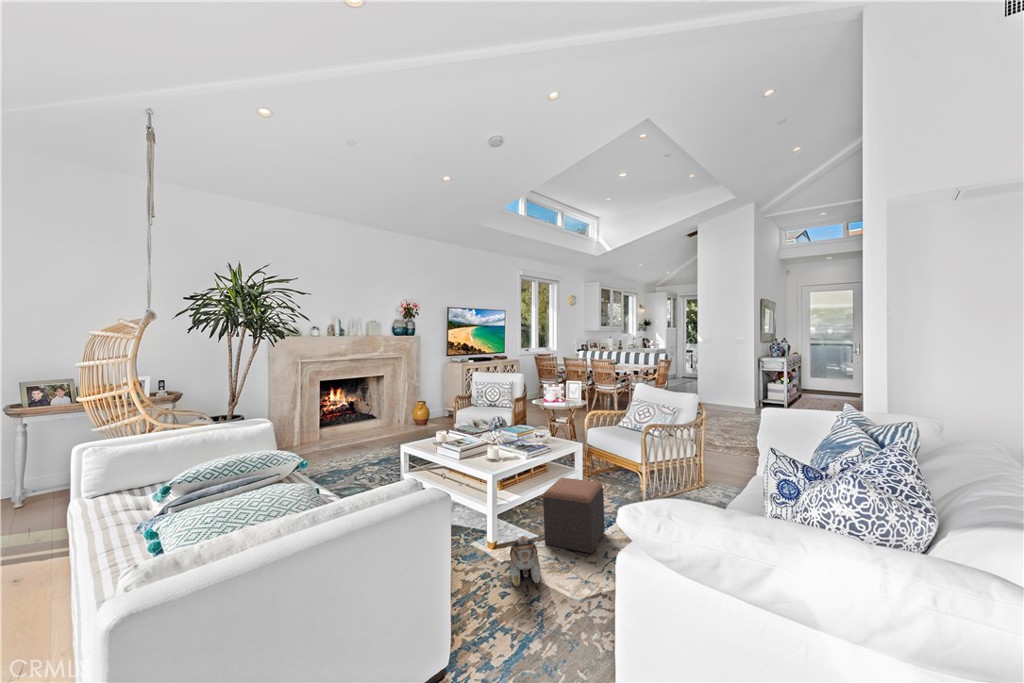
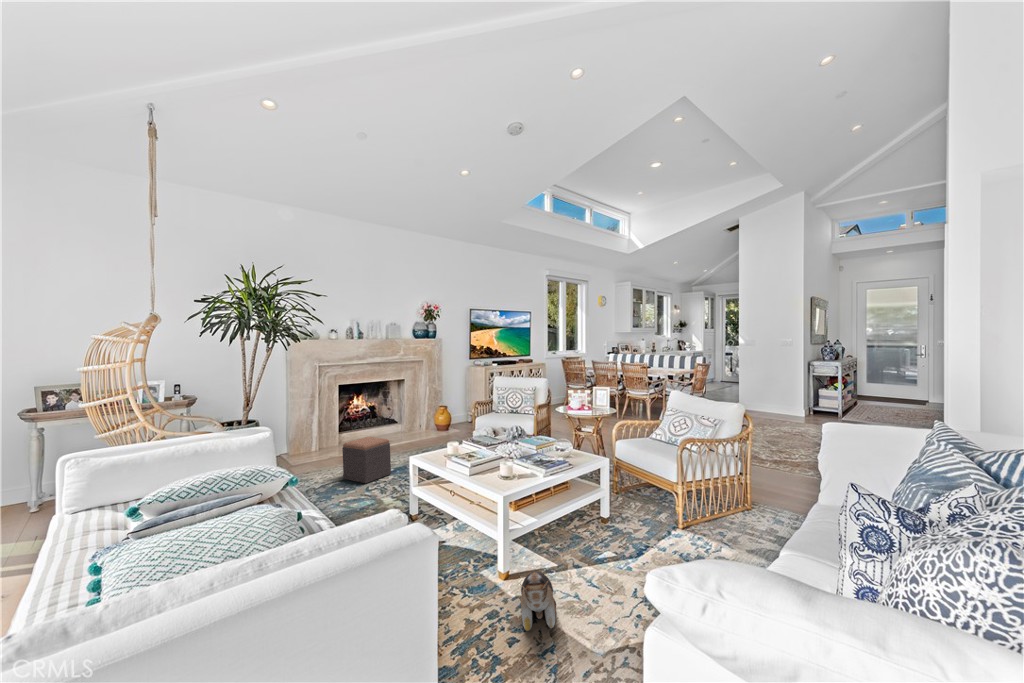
footstool: present [543,478,605,553] -> present [342,437,391,483]

